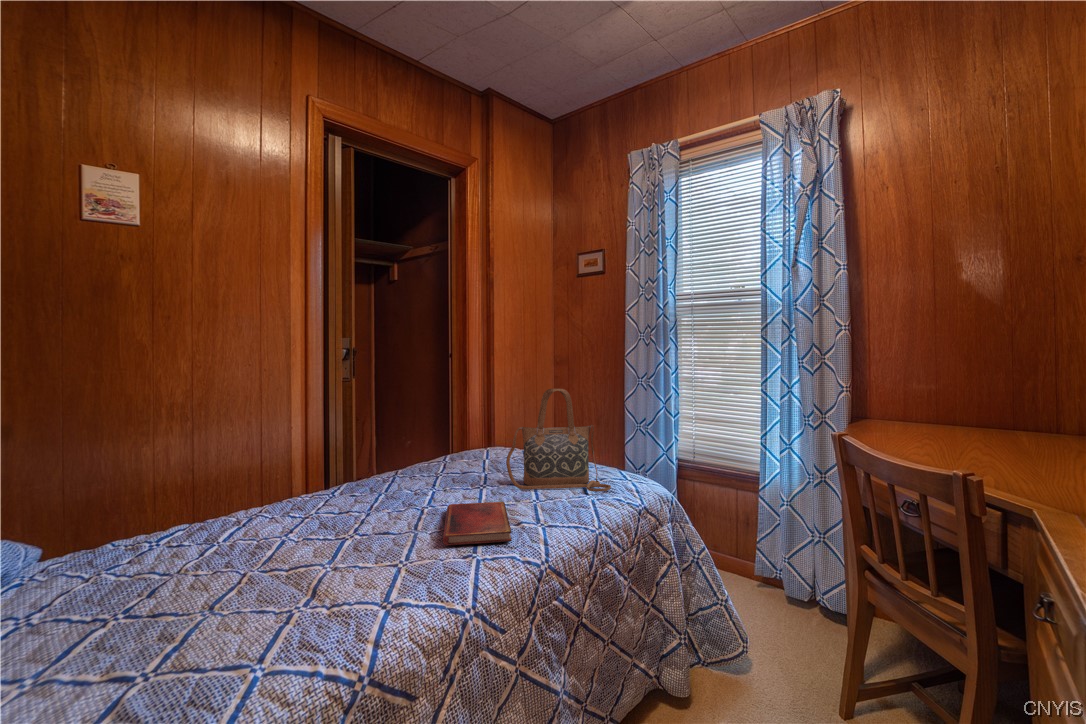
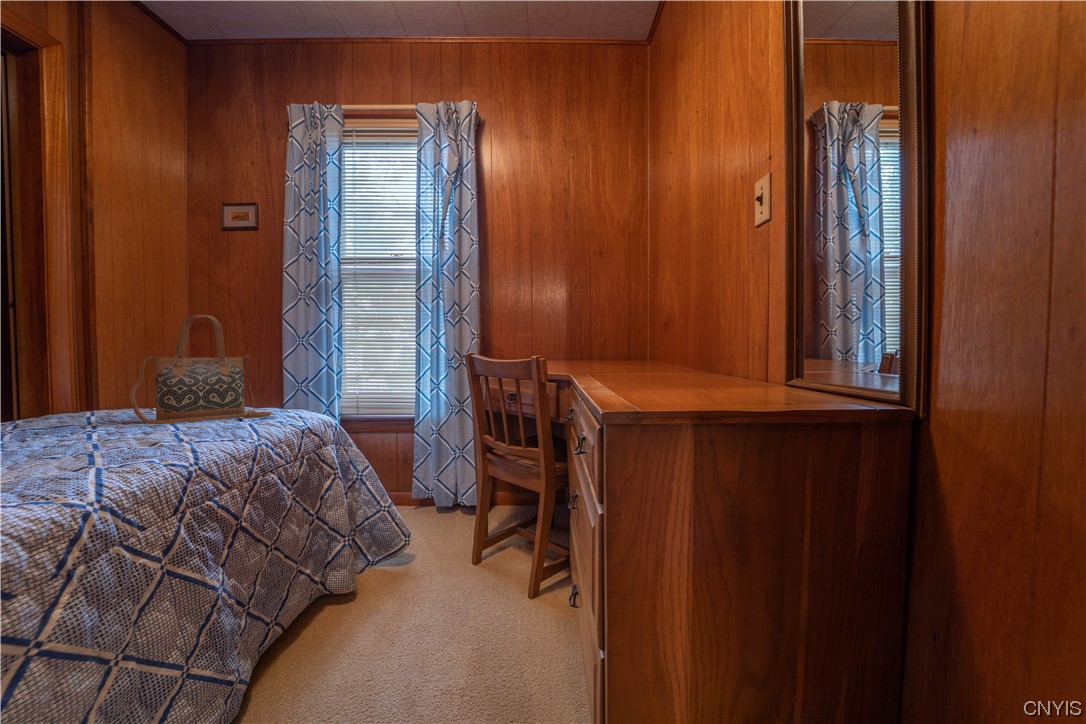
diary: present [443,502,512,545] -> none [33,429,148,465]

